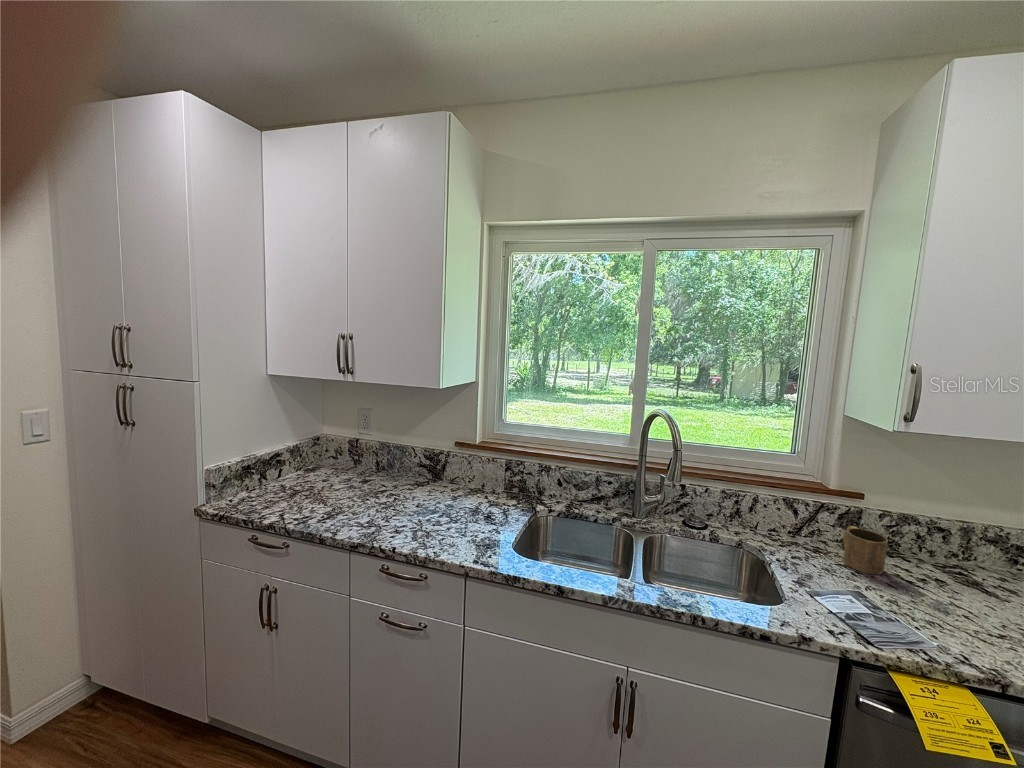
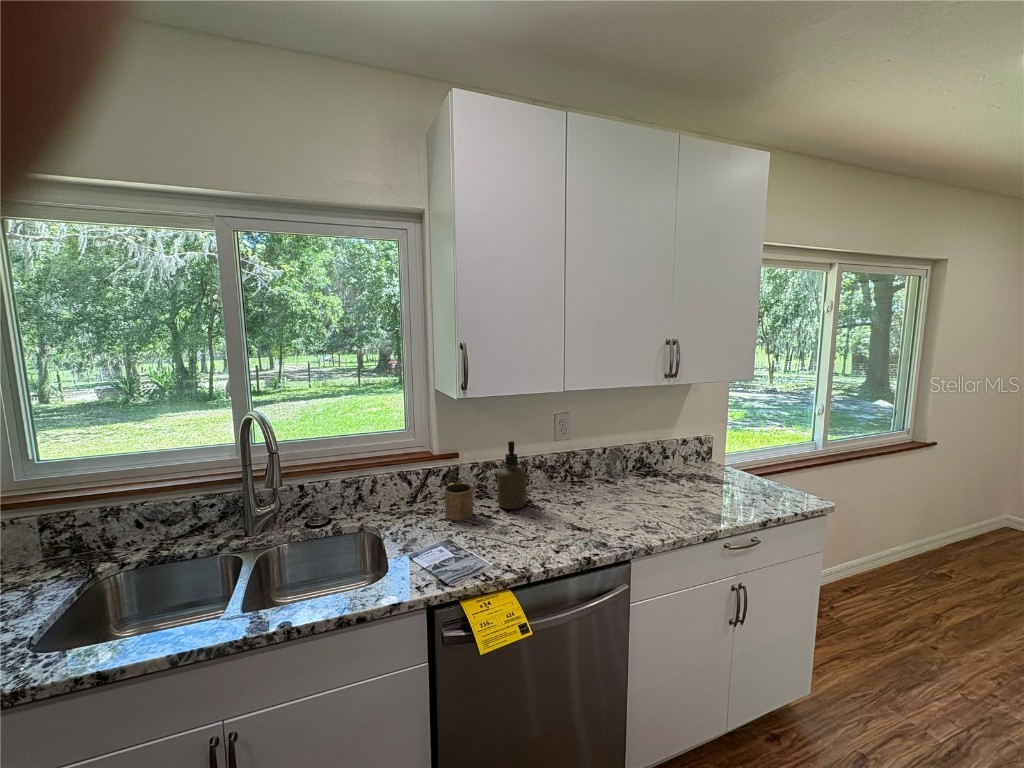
soap dispenser: none [922,497,977,586] -> present [497,441,526,510]

